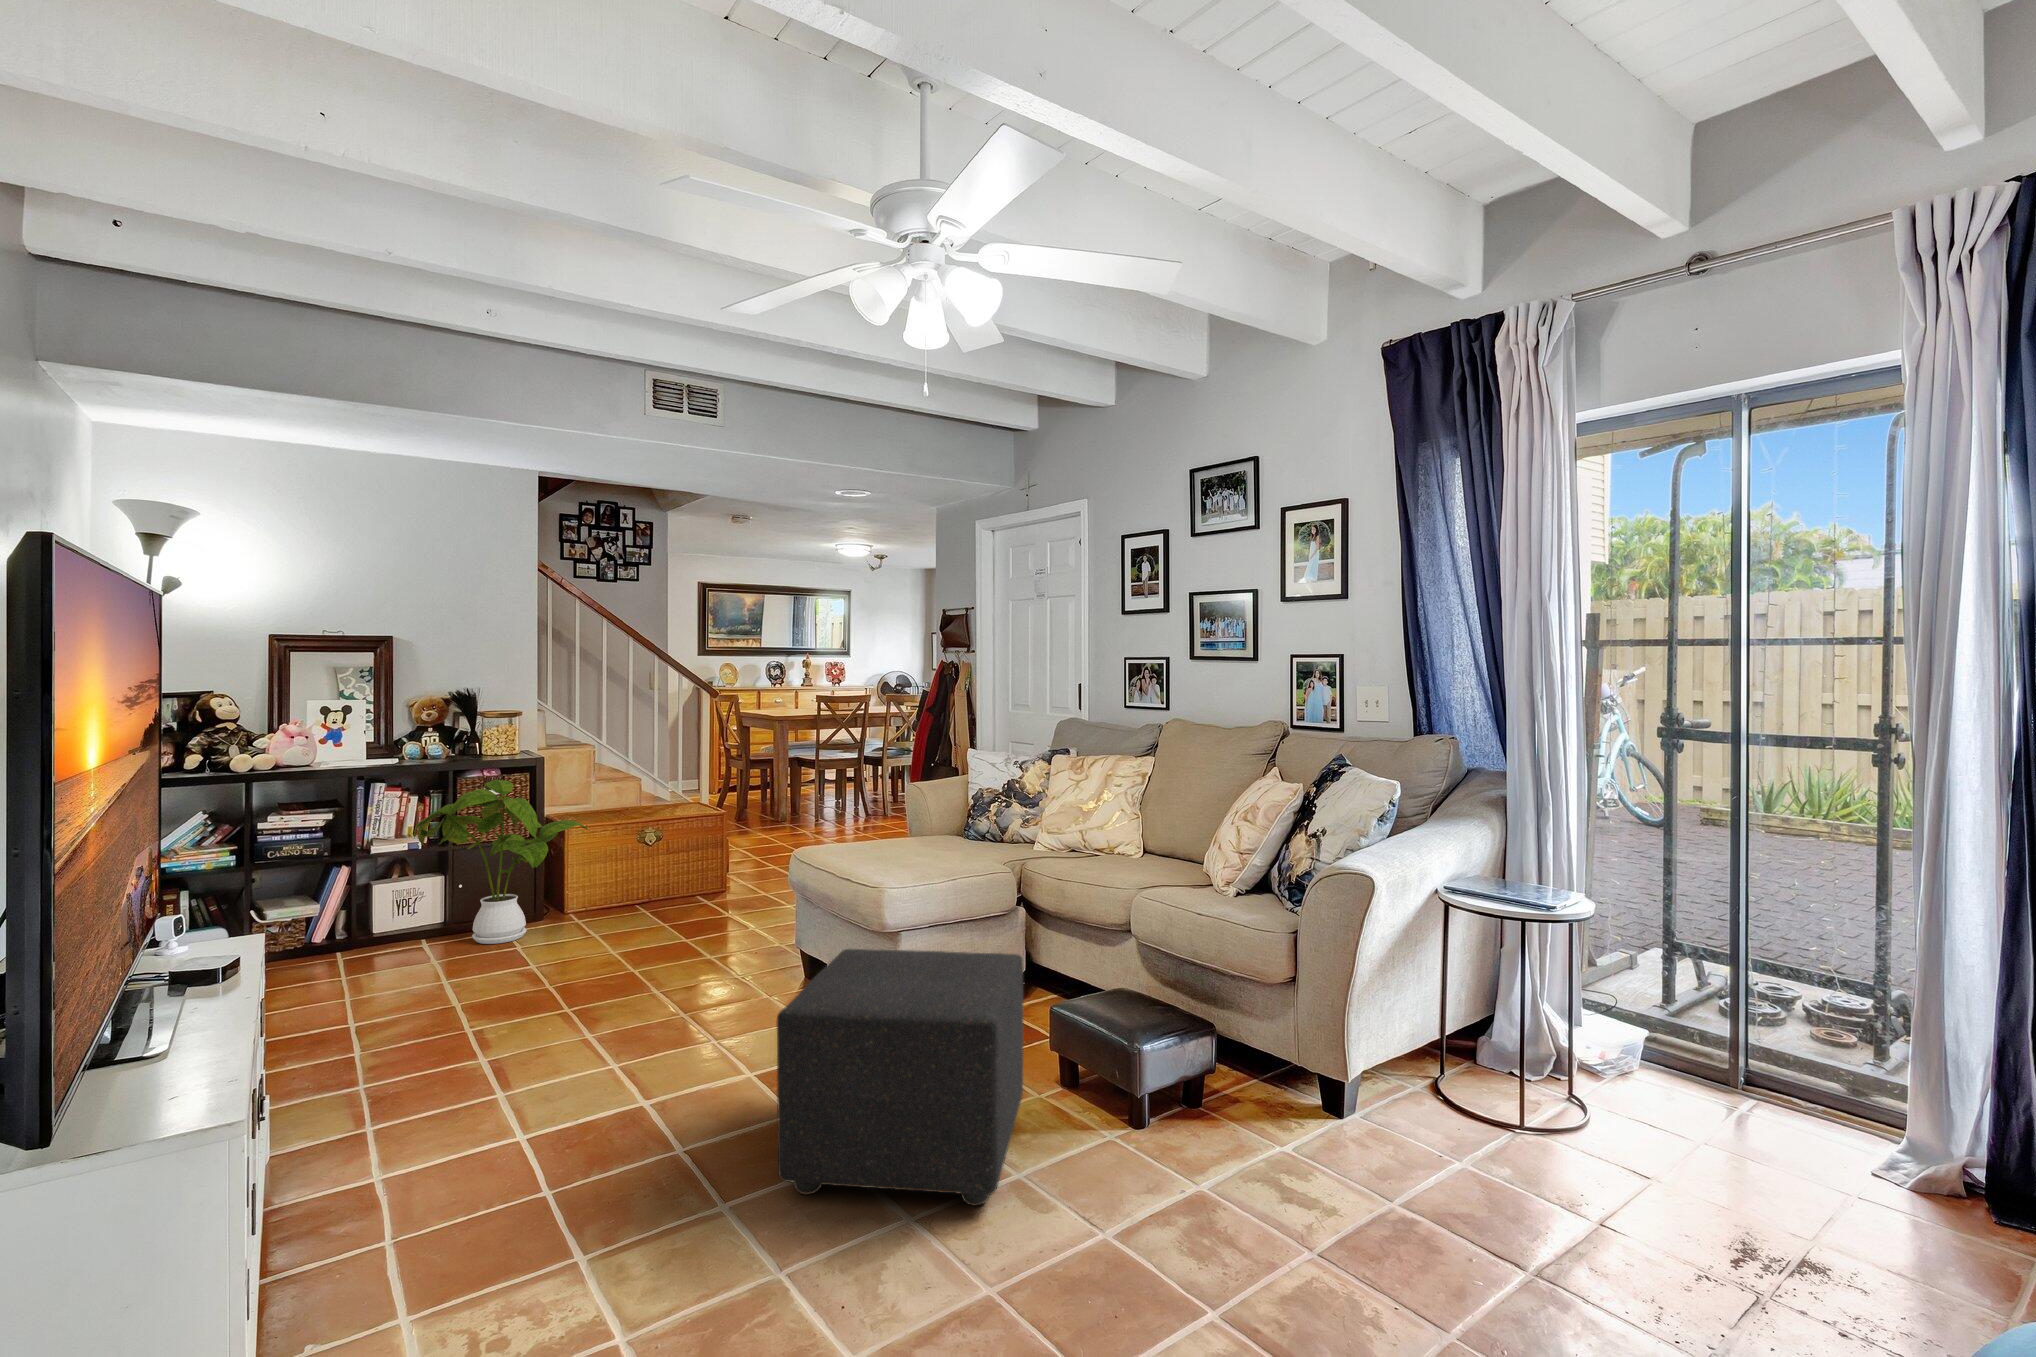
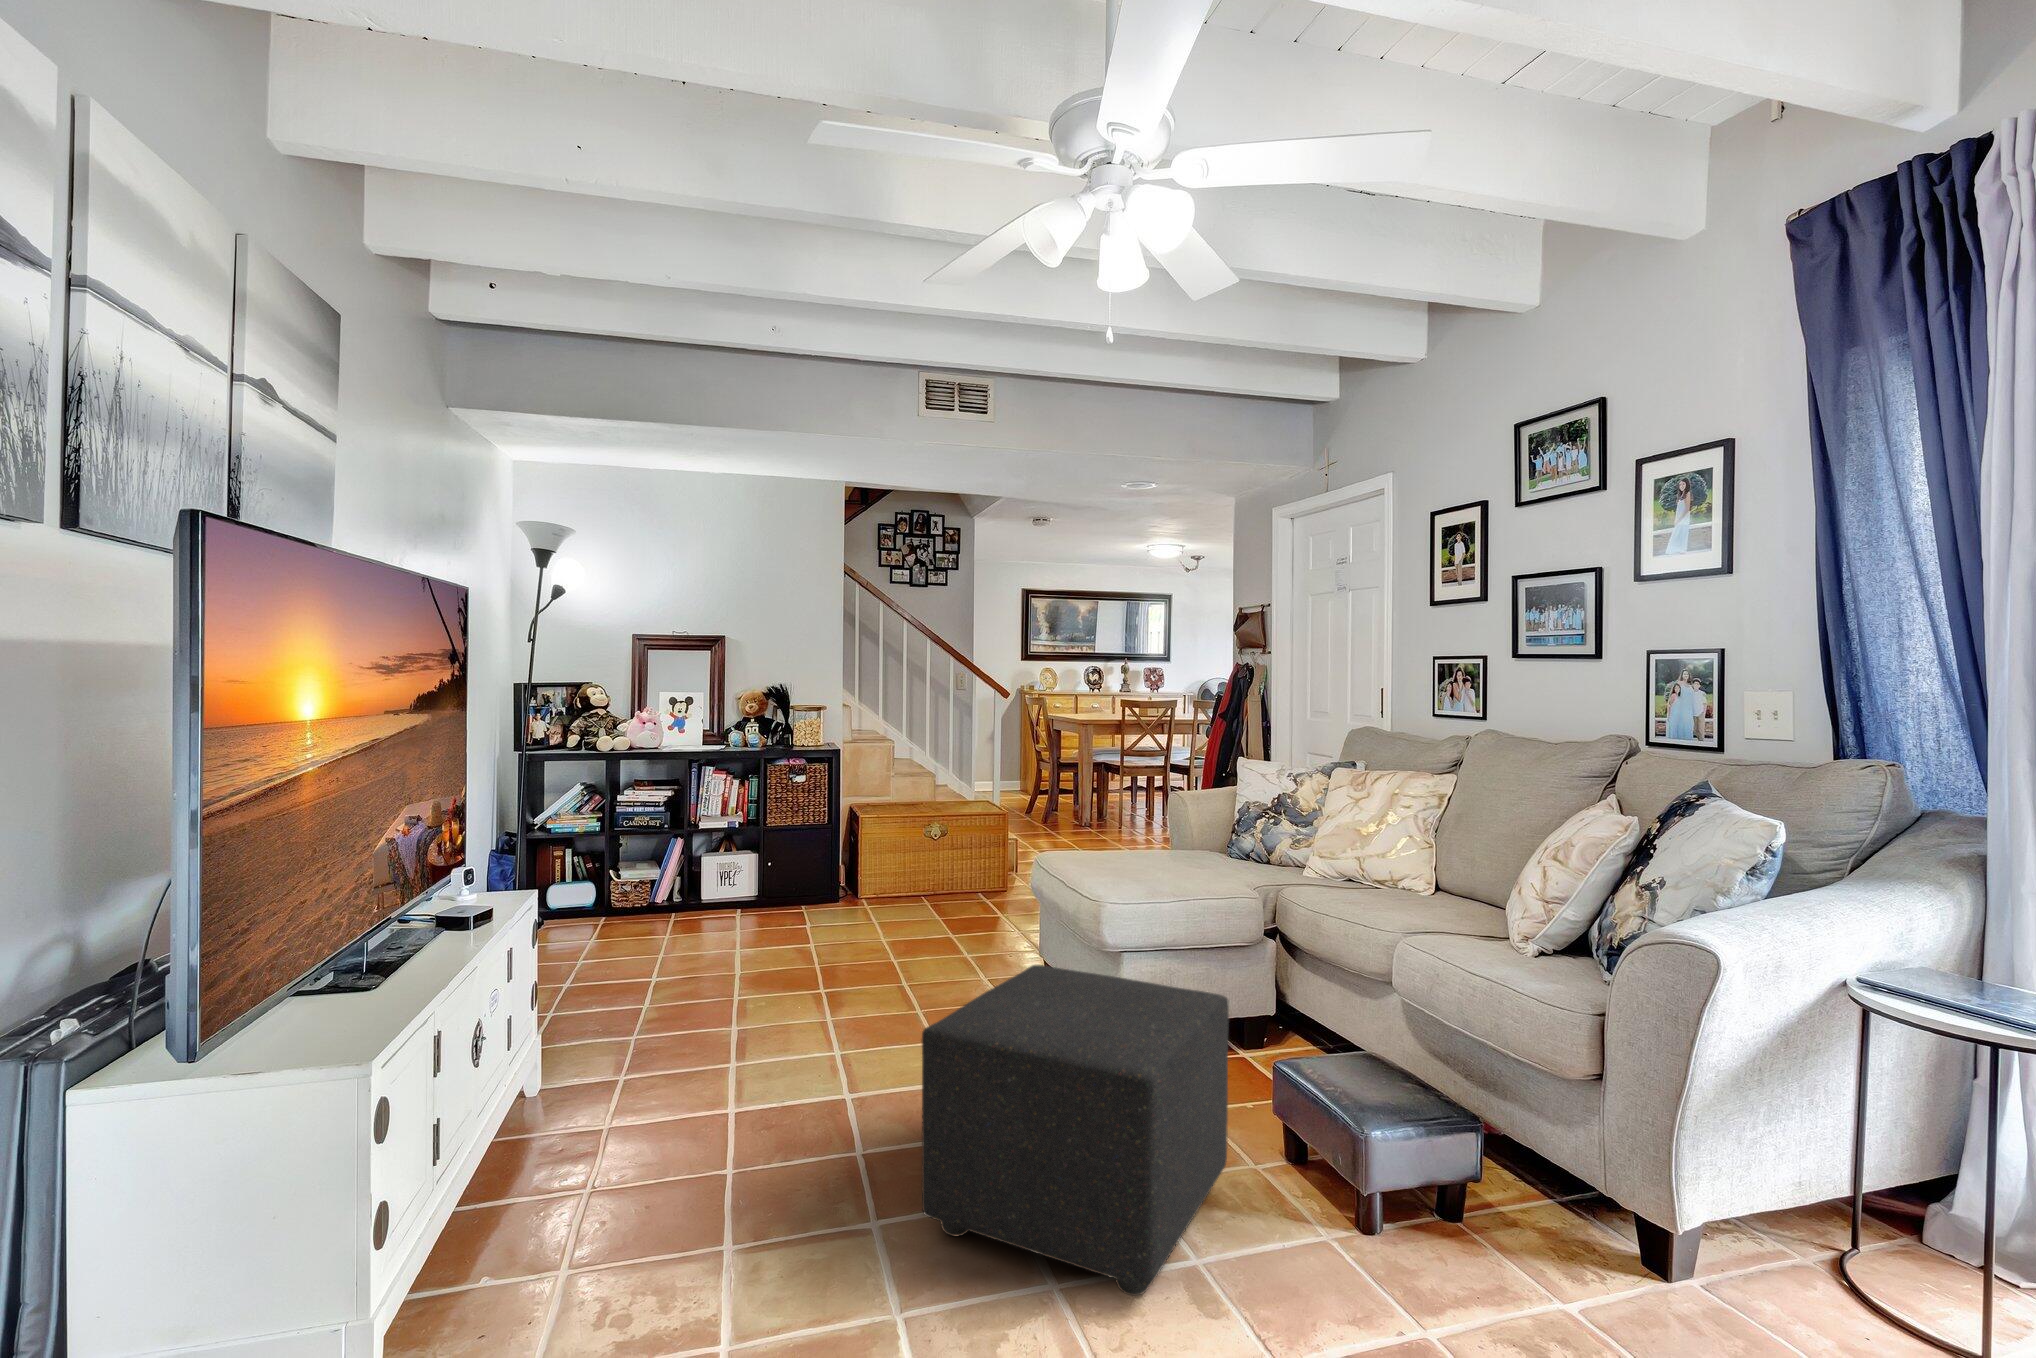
house plant: present [414,780,587,944] -> none [727,766,877,917]

